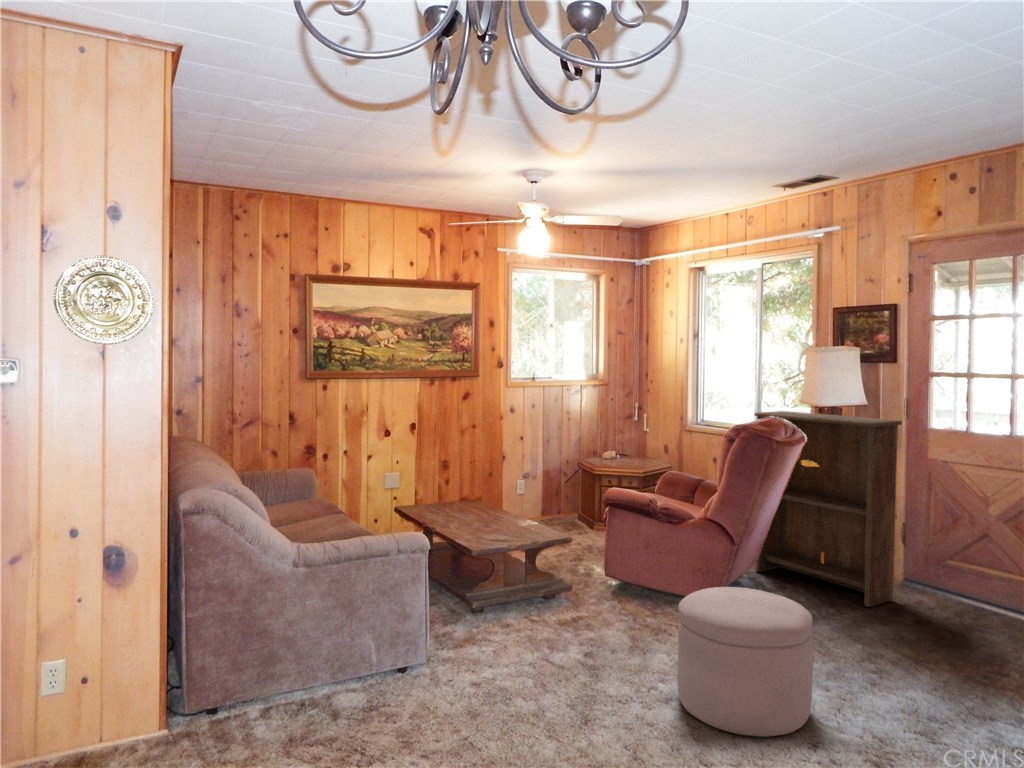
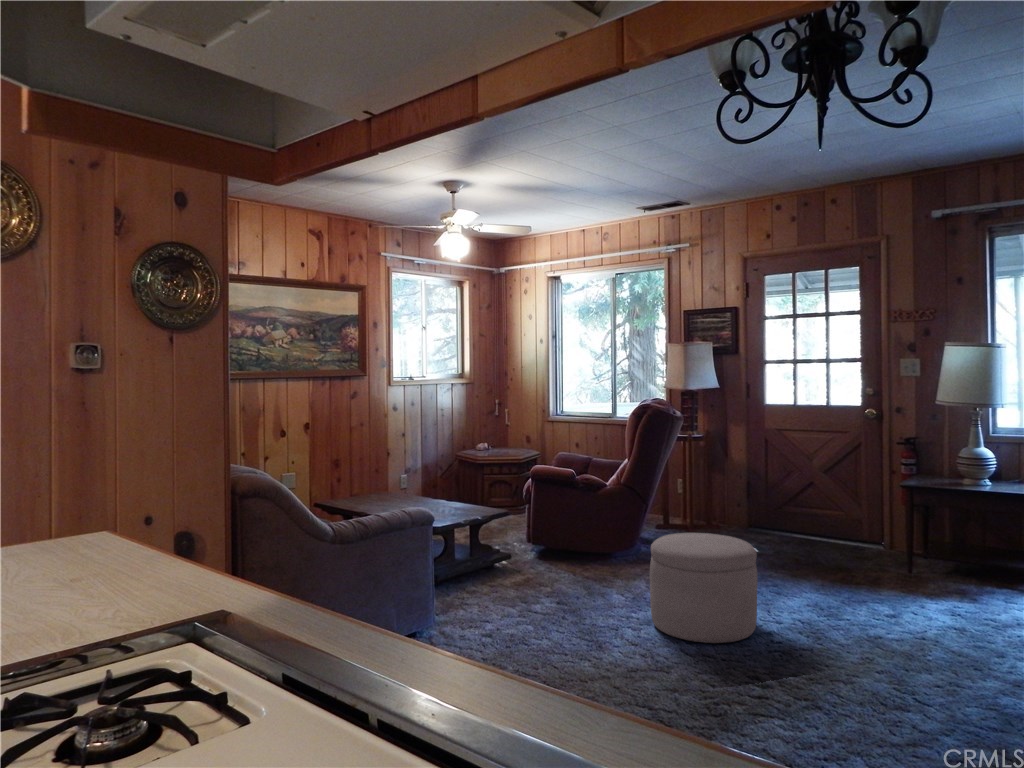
bookshelf: present [754,411,902,607] -> none [634,397,752,549]

